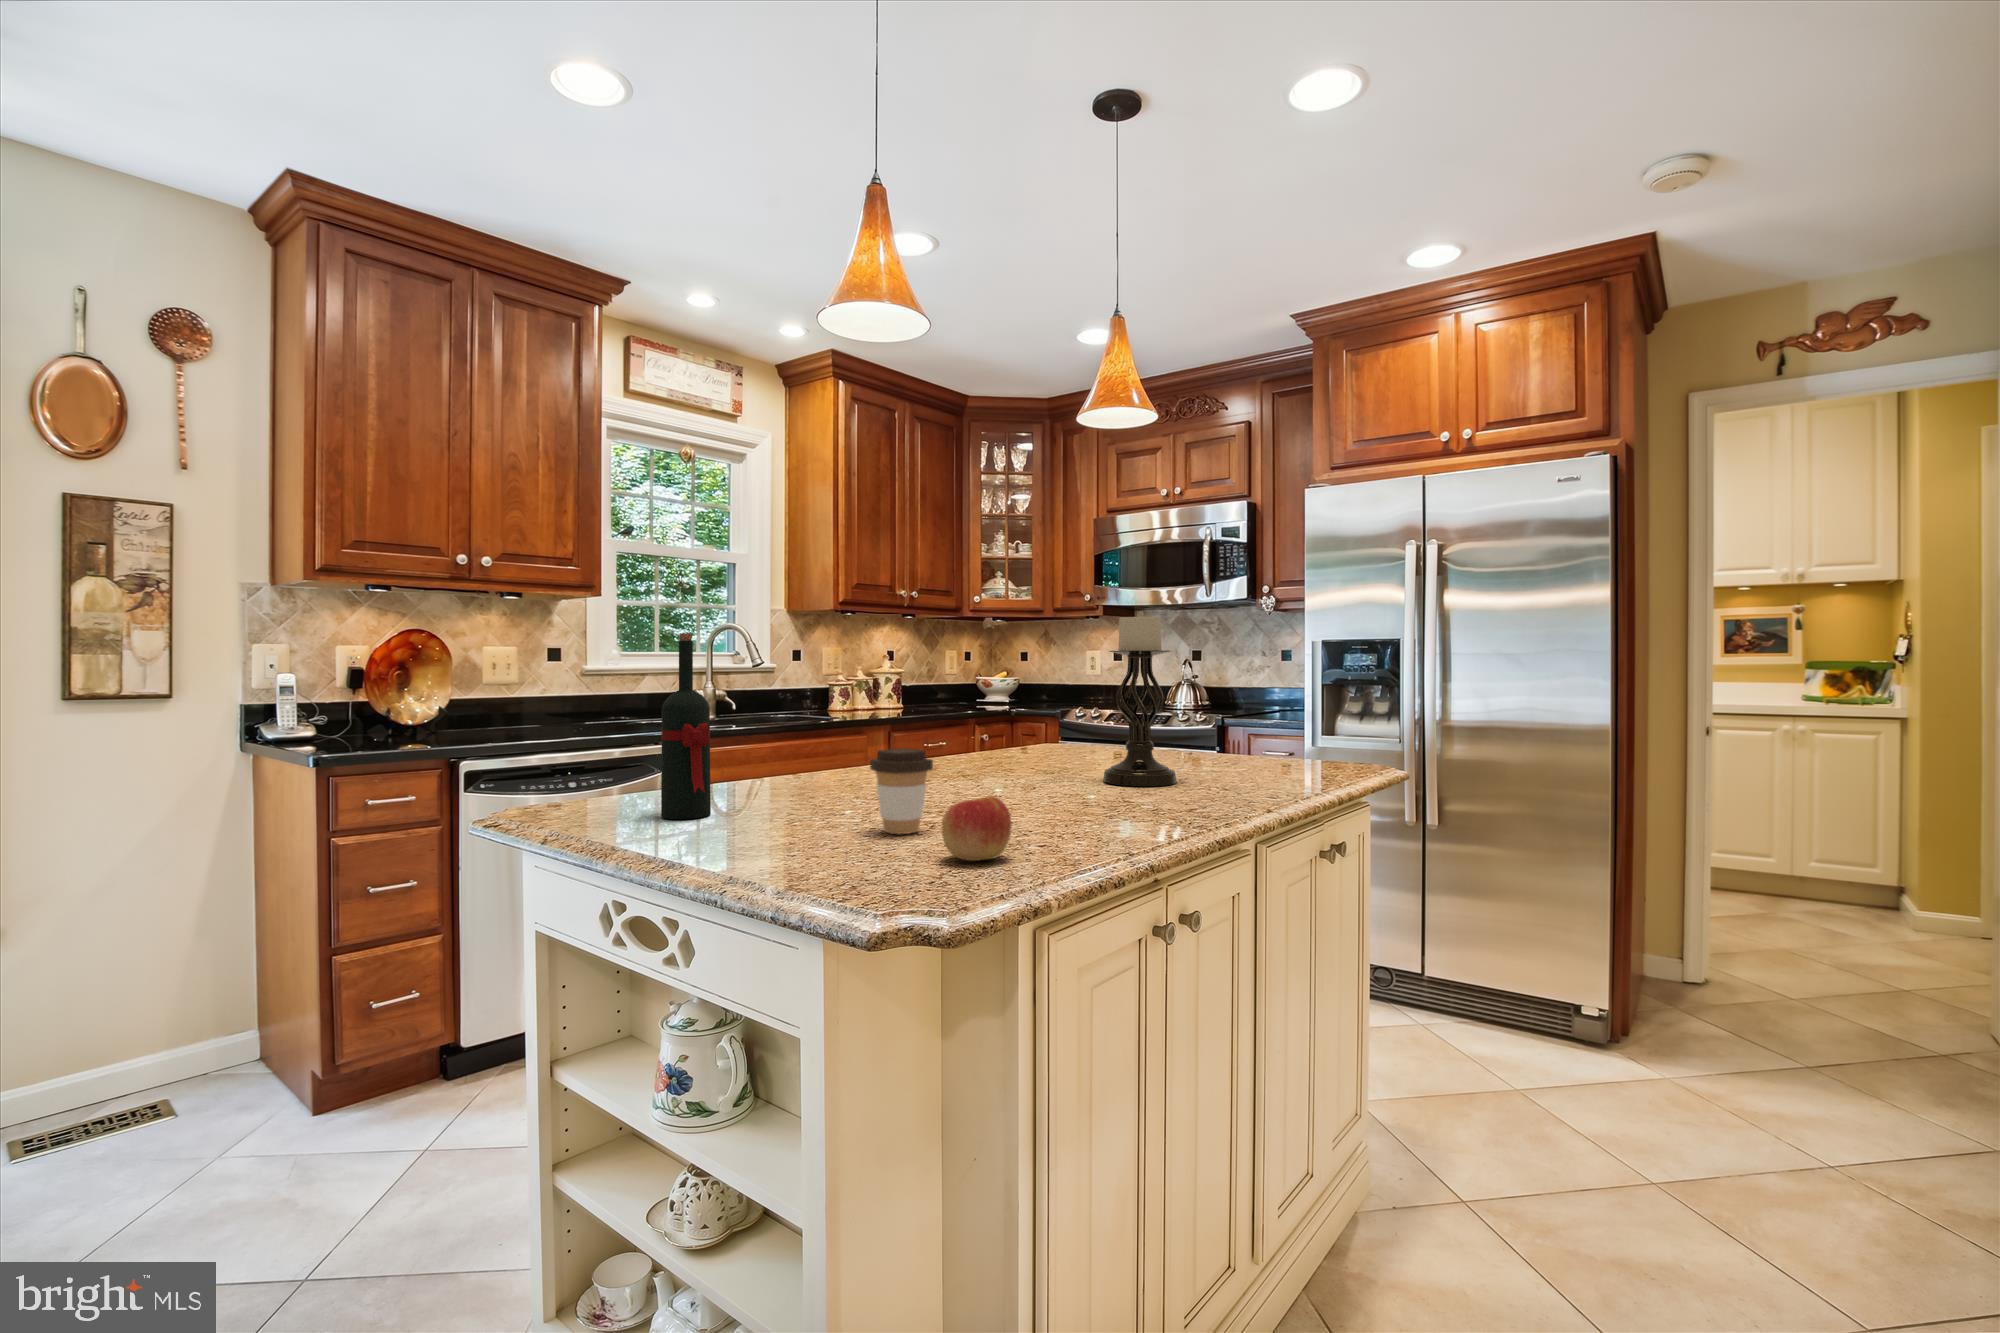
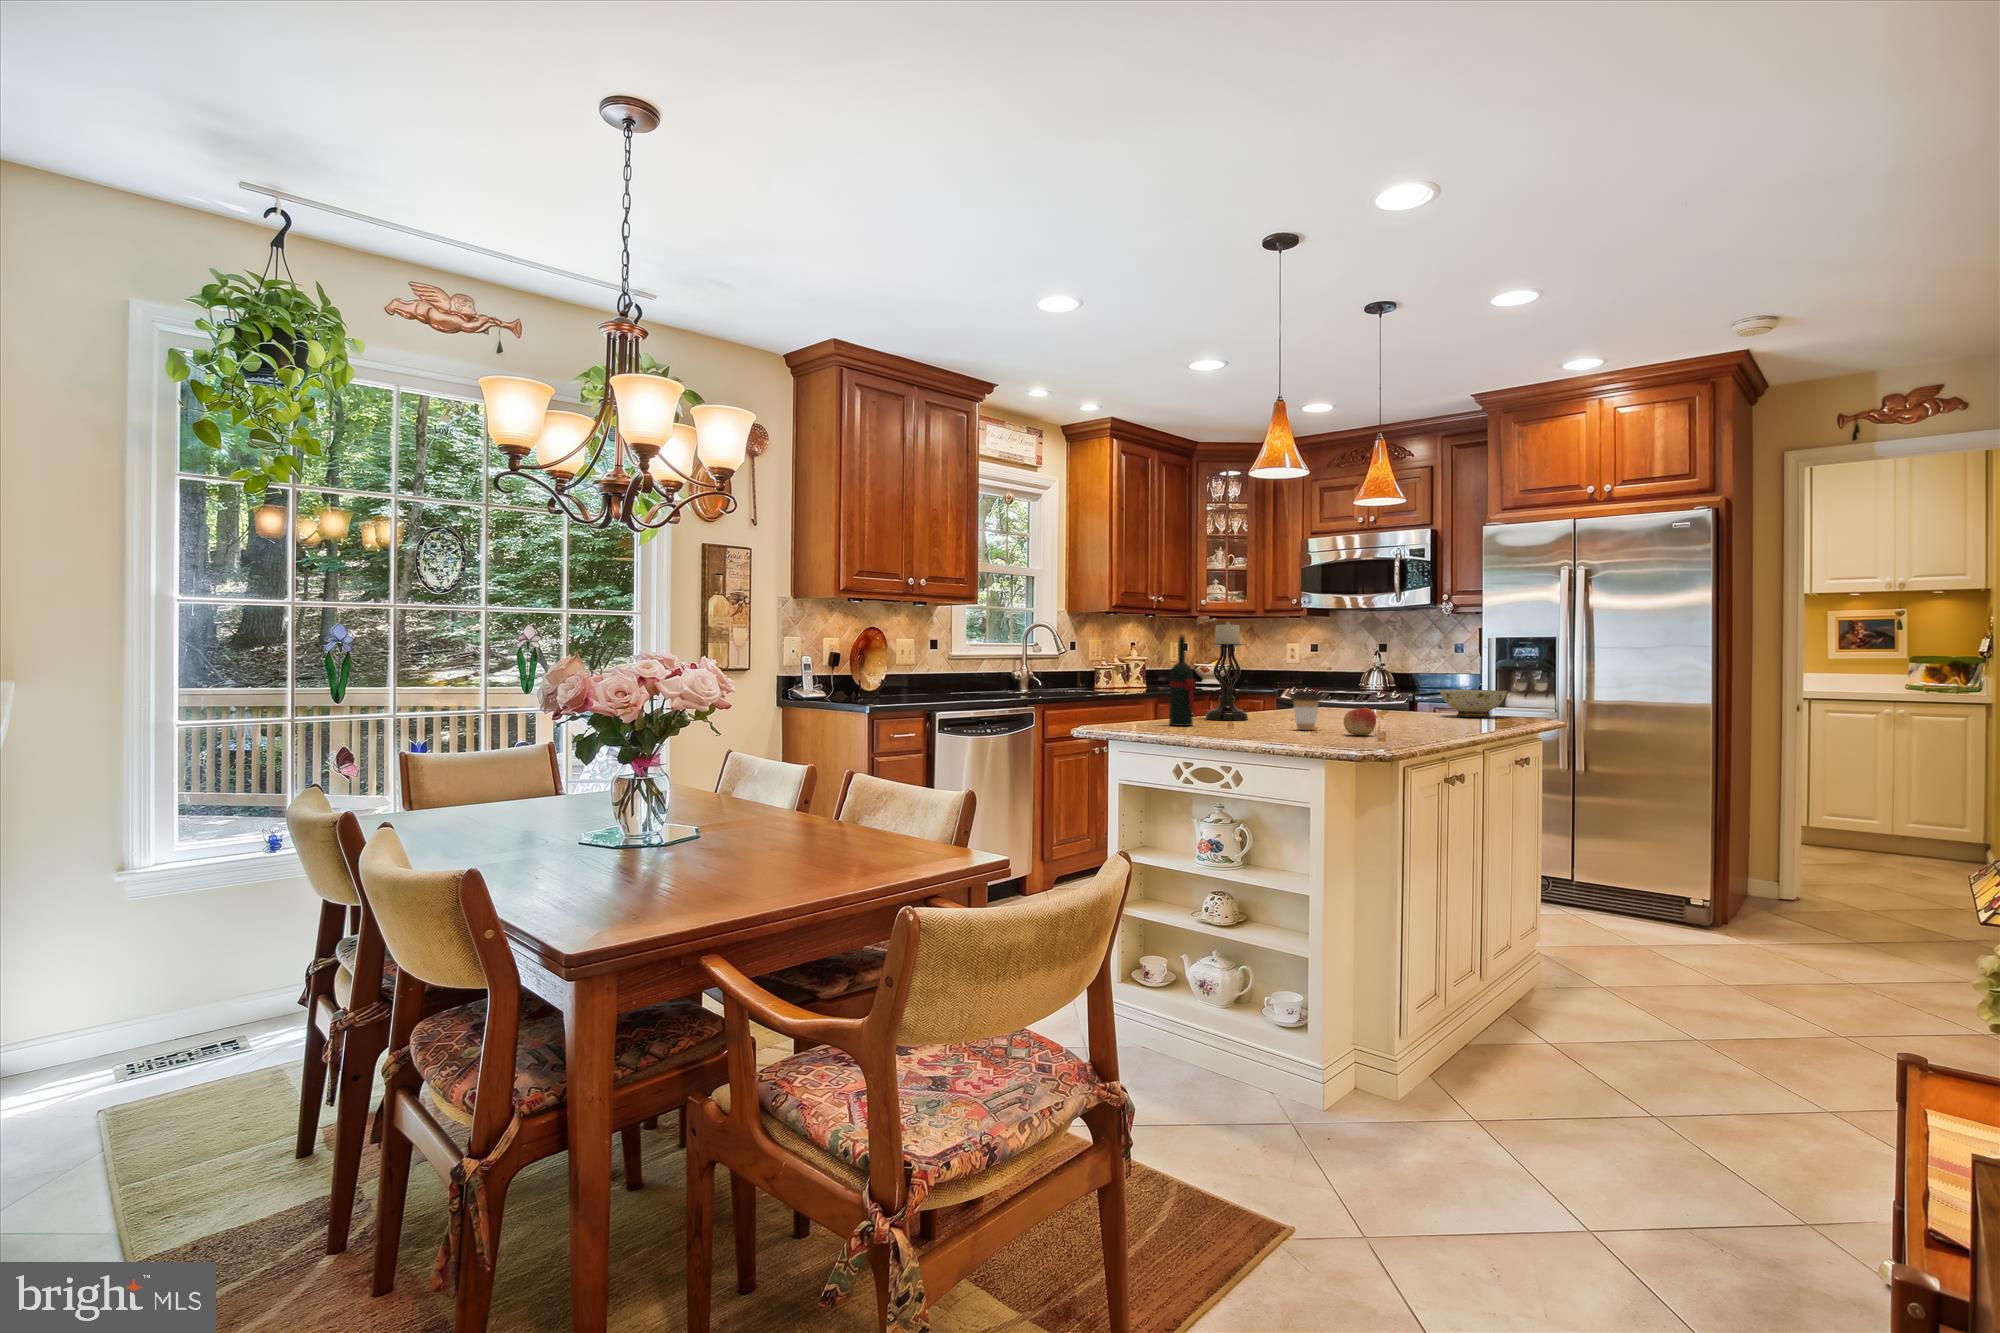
candle holder: present [1103,611,1177,786] -> present [1205,621,1248,720]
ceramic bowl: none [1216,724,1323,773] -> present [1440,689,1507,717]

